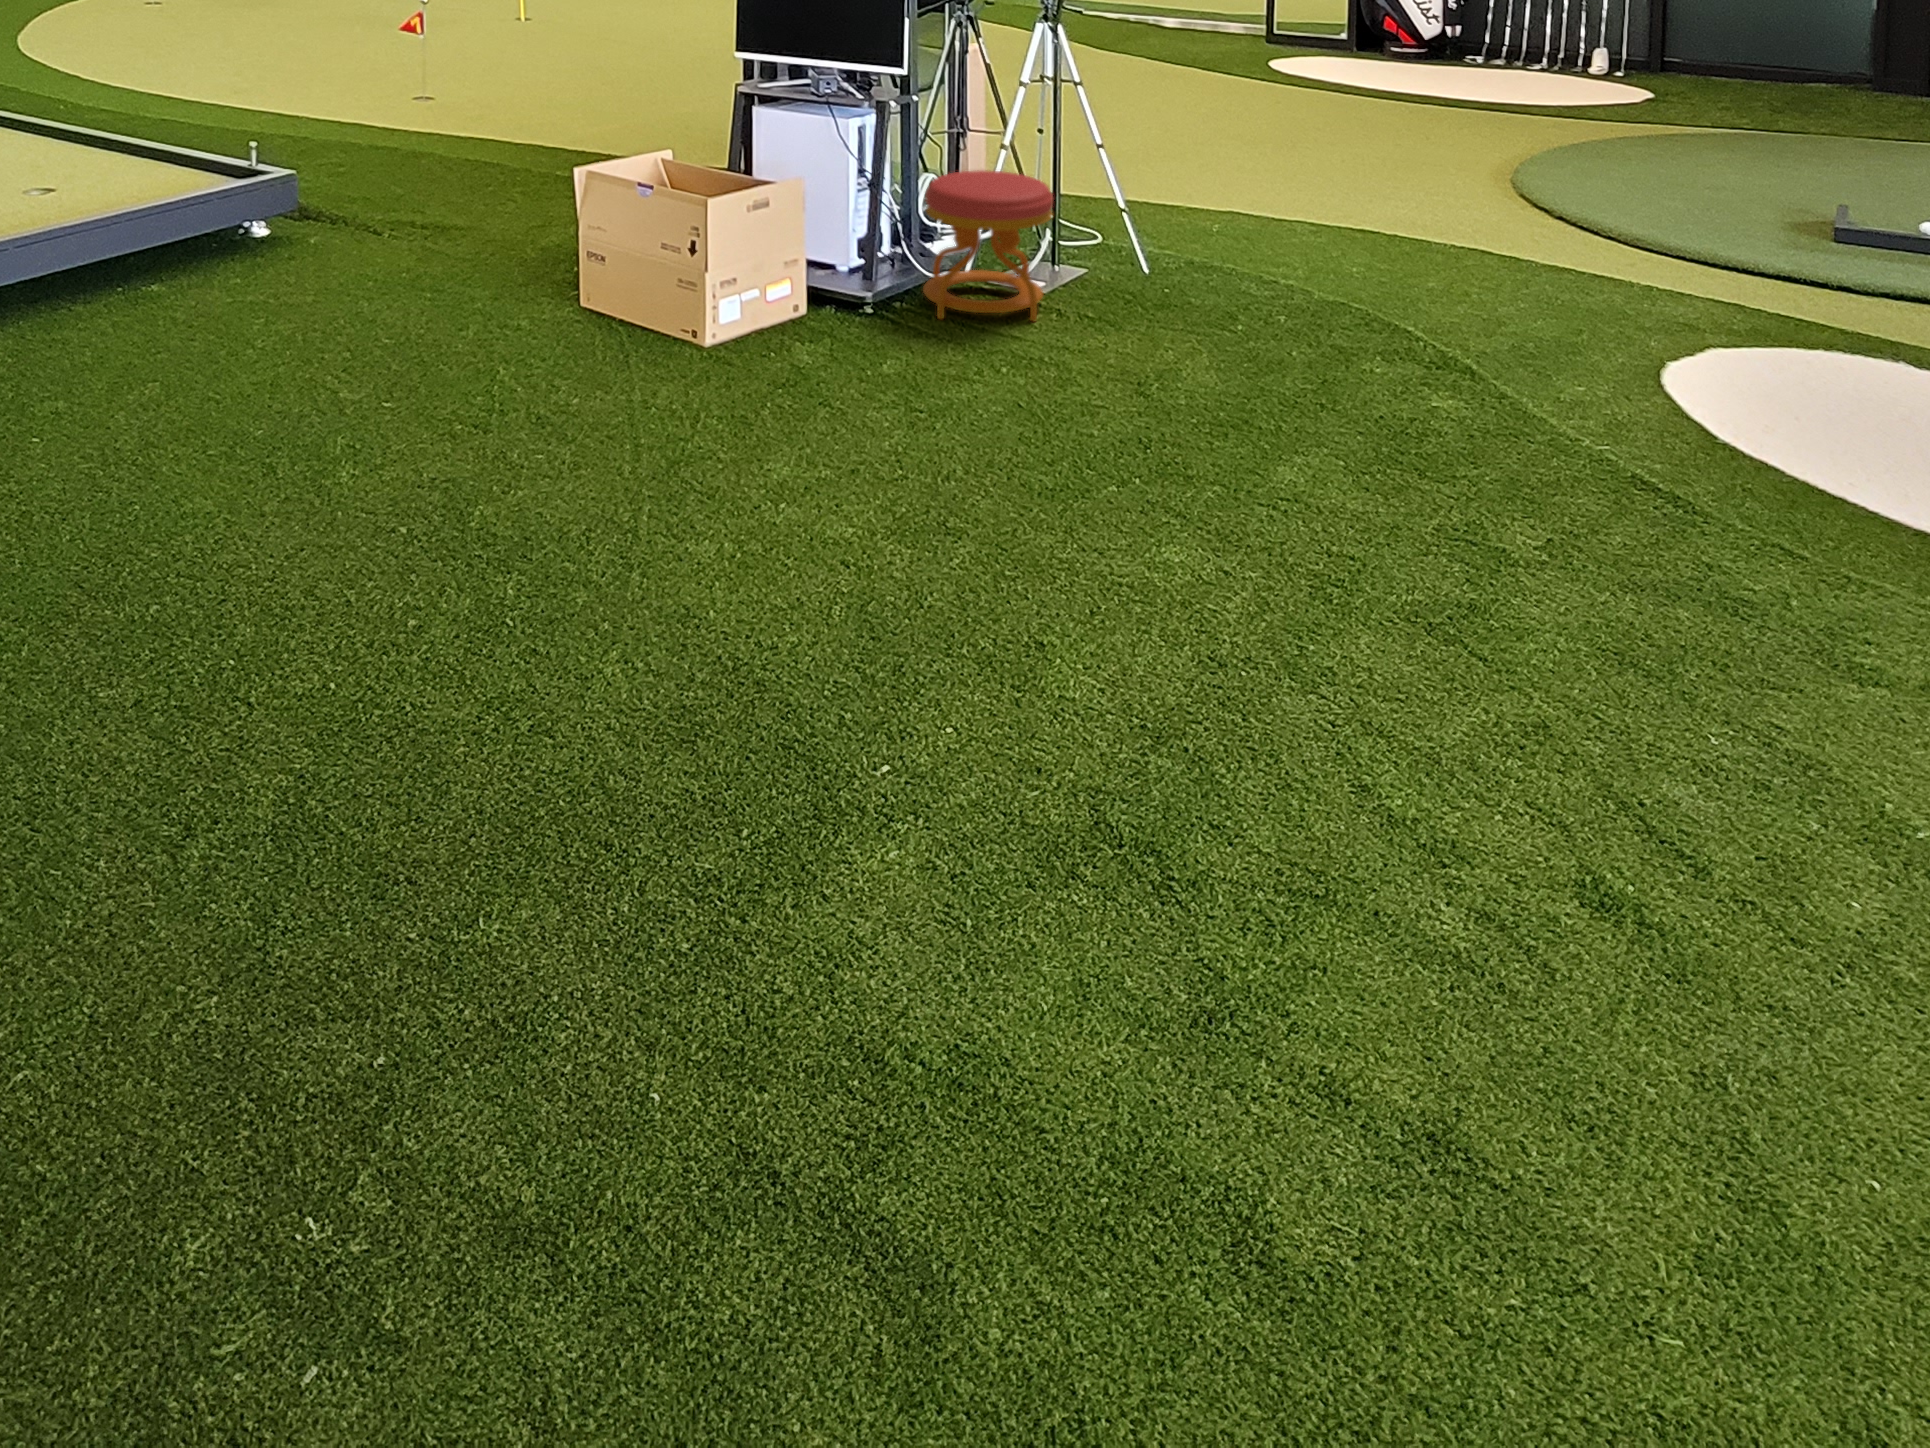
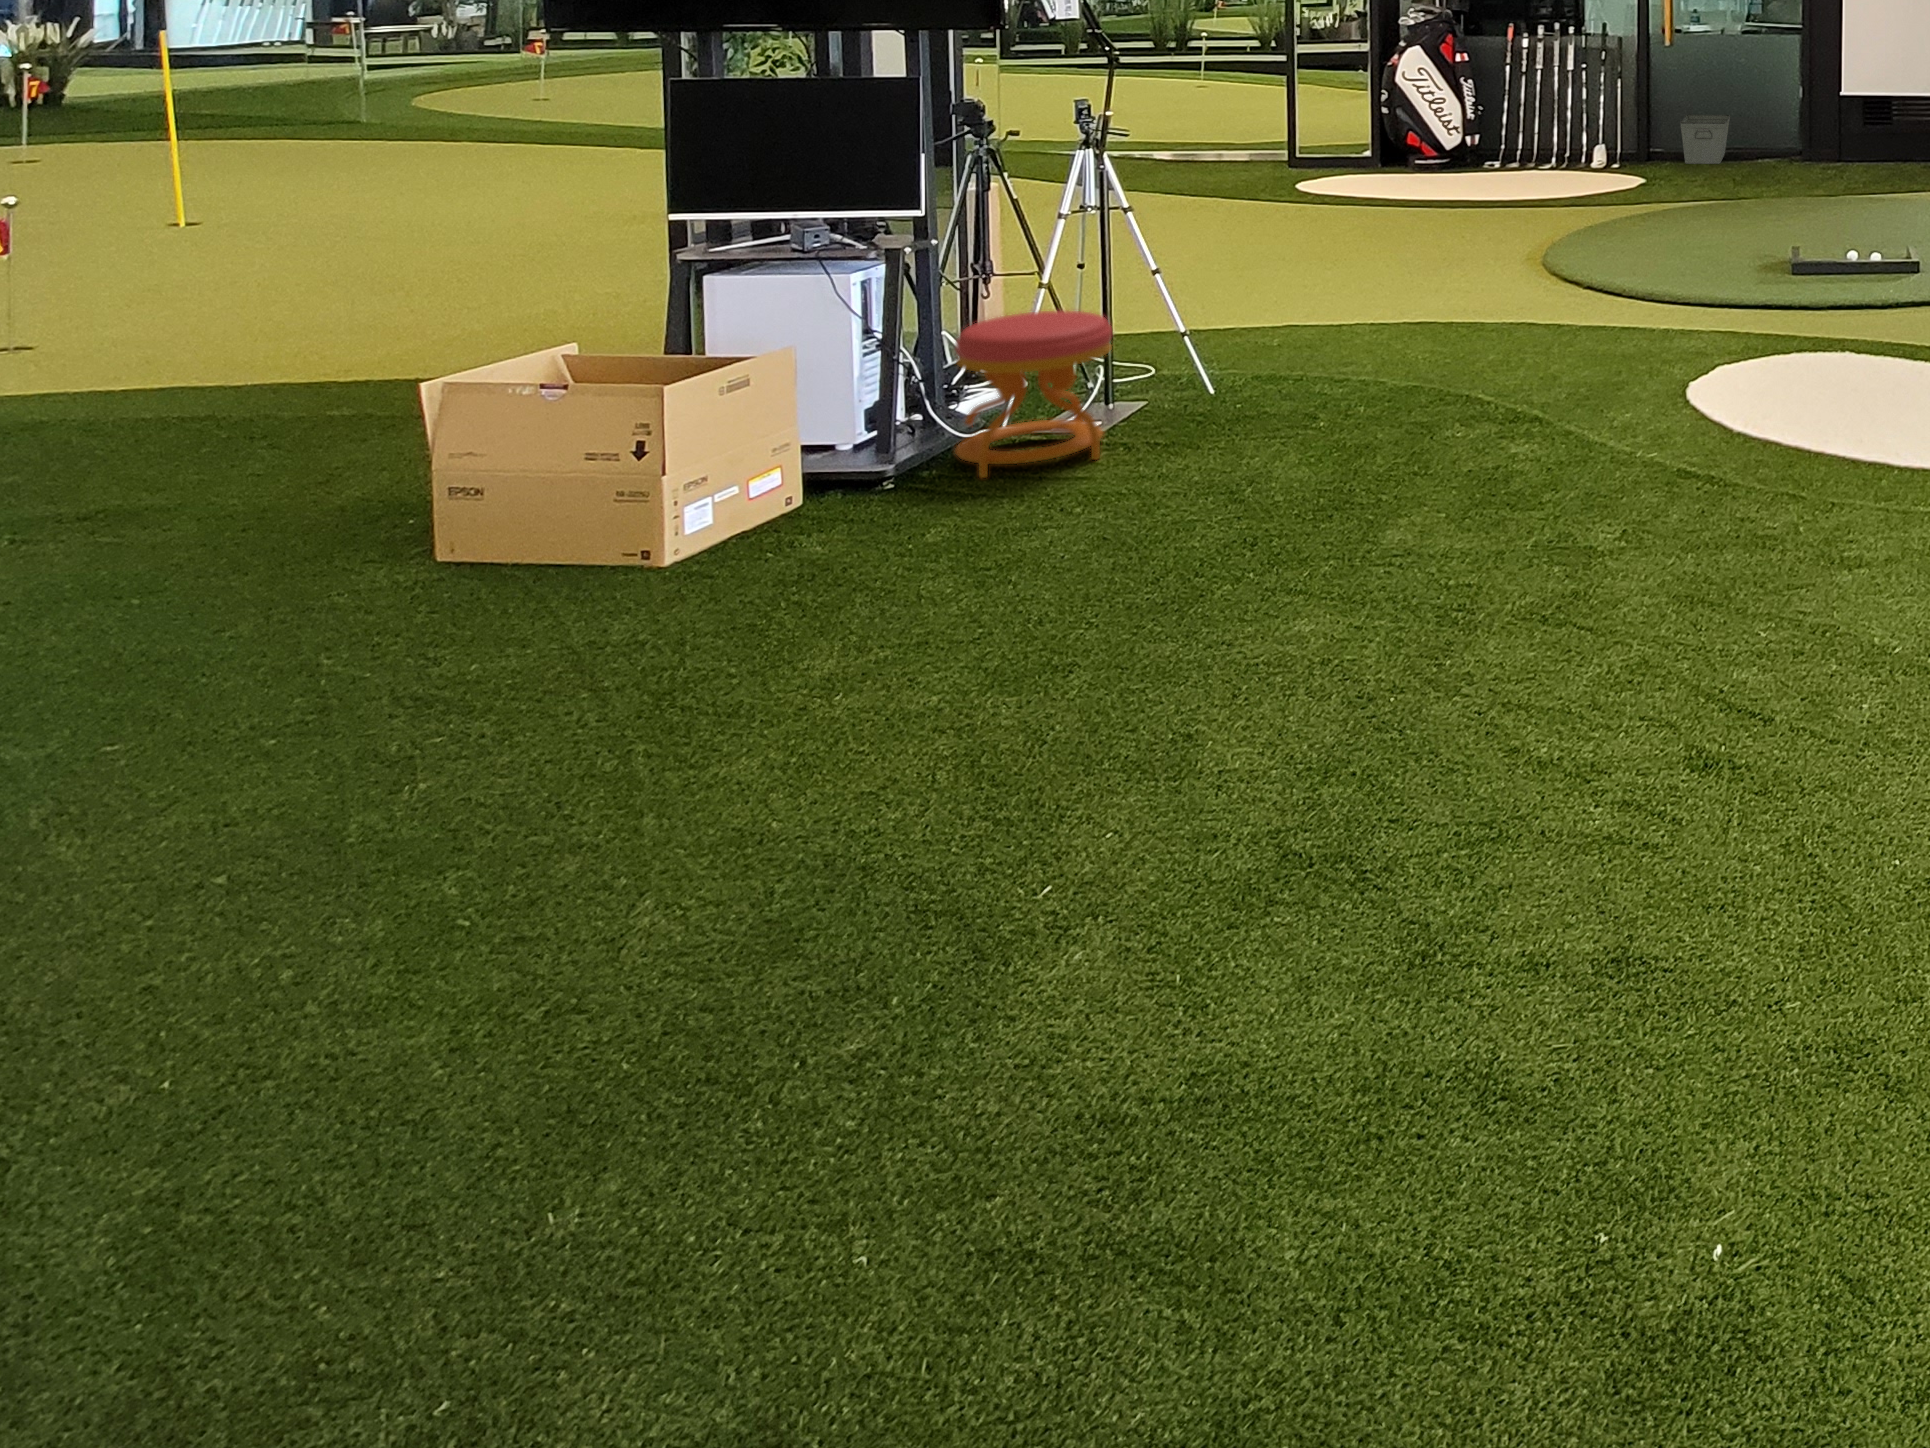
storage bin: none [1698,14,1766,74] -> present [1680,114,1730,164]

